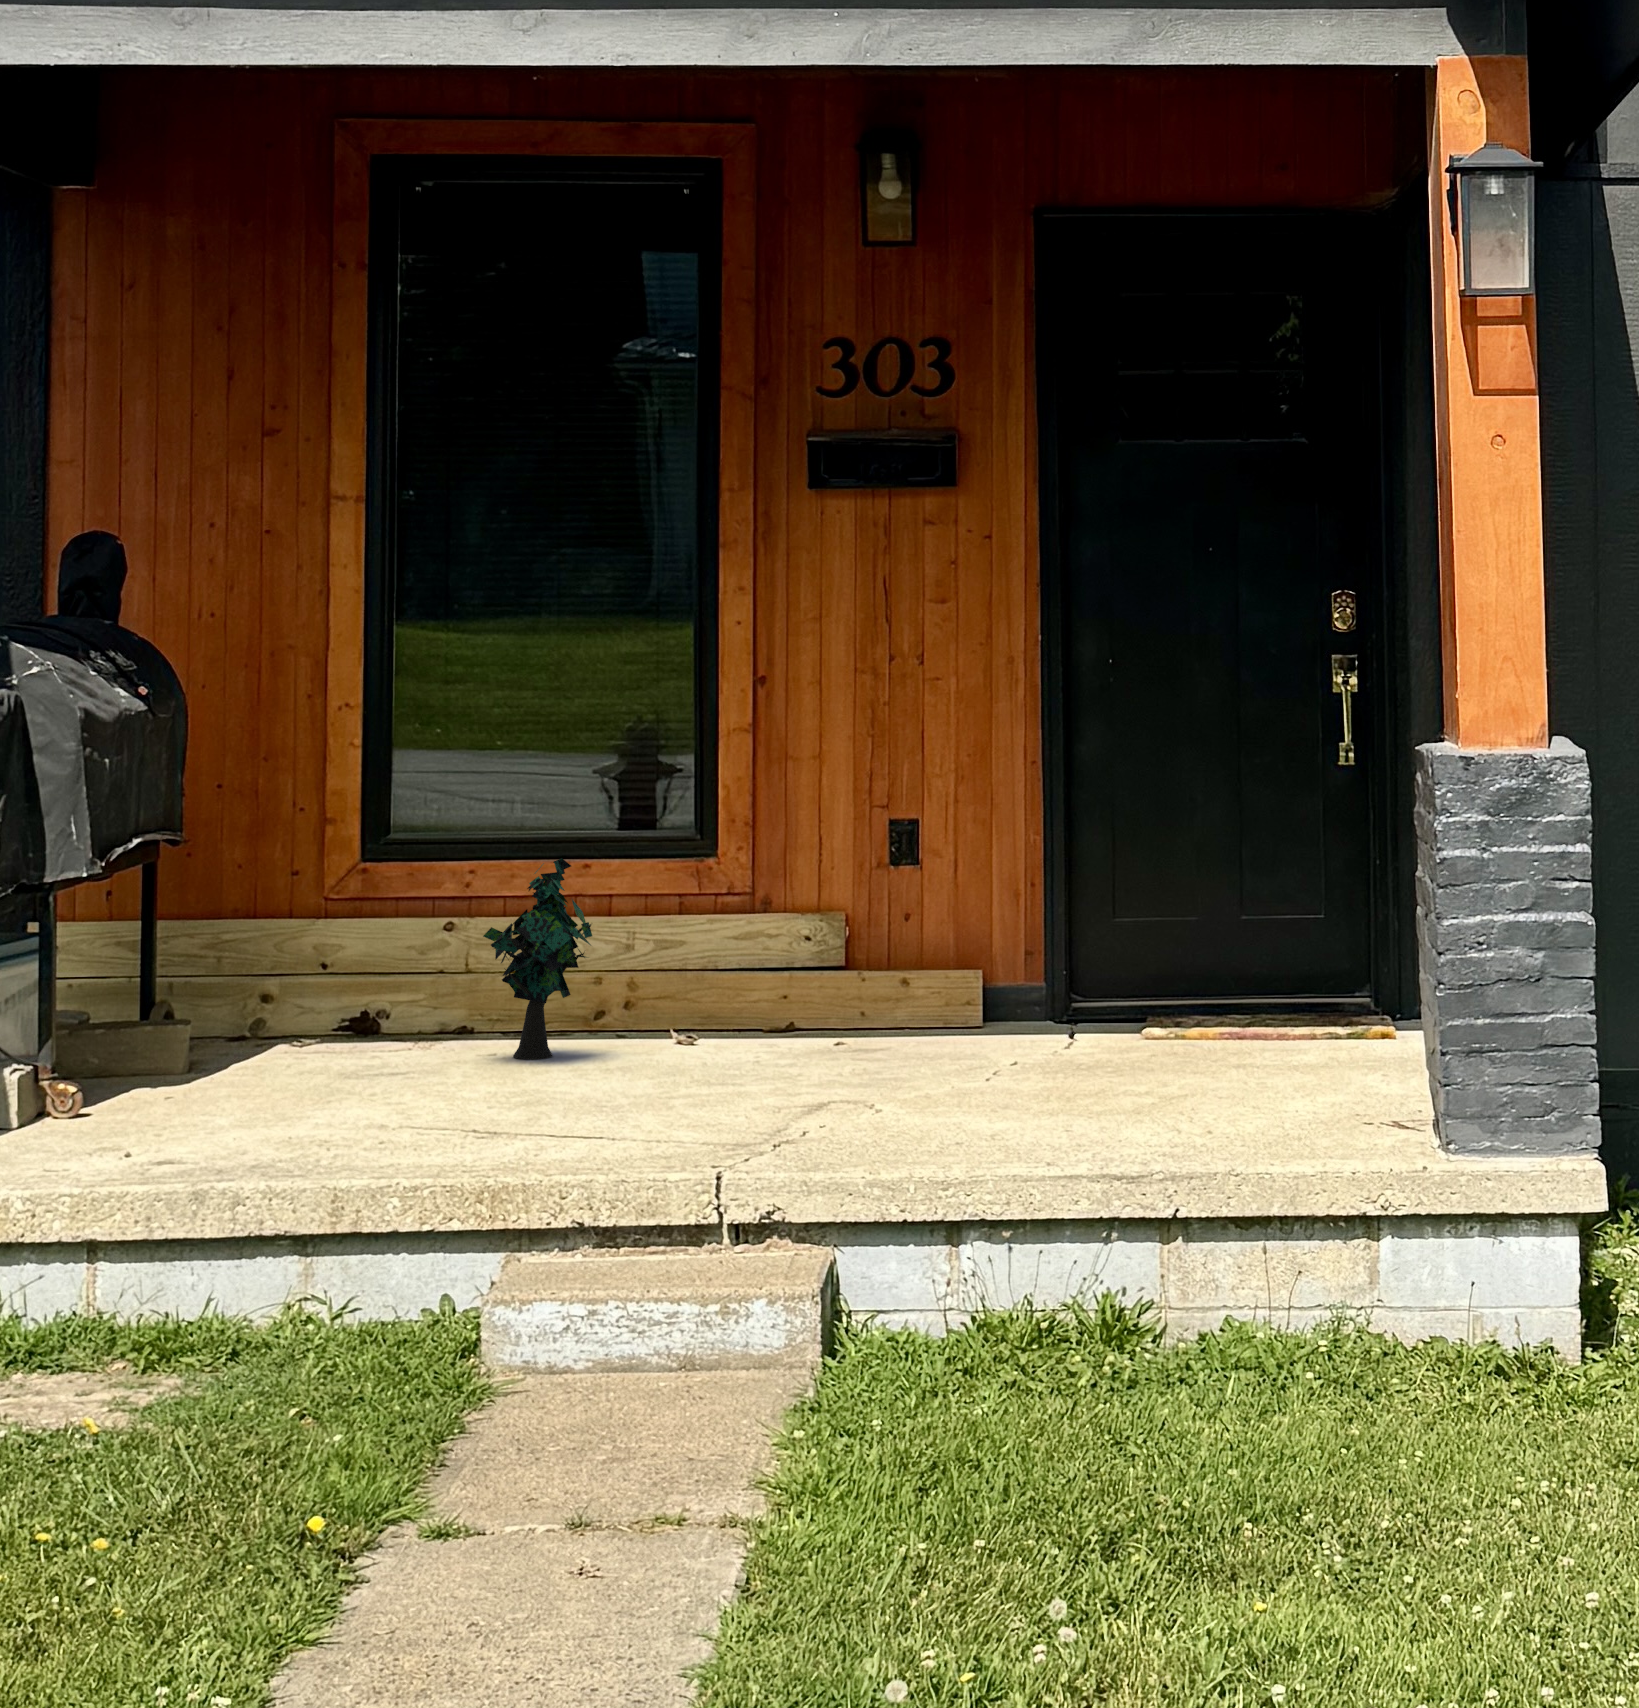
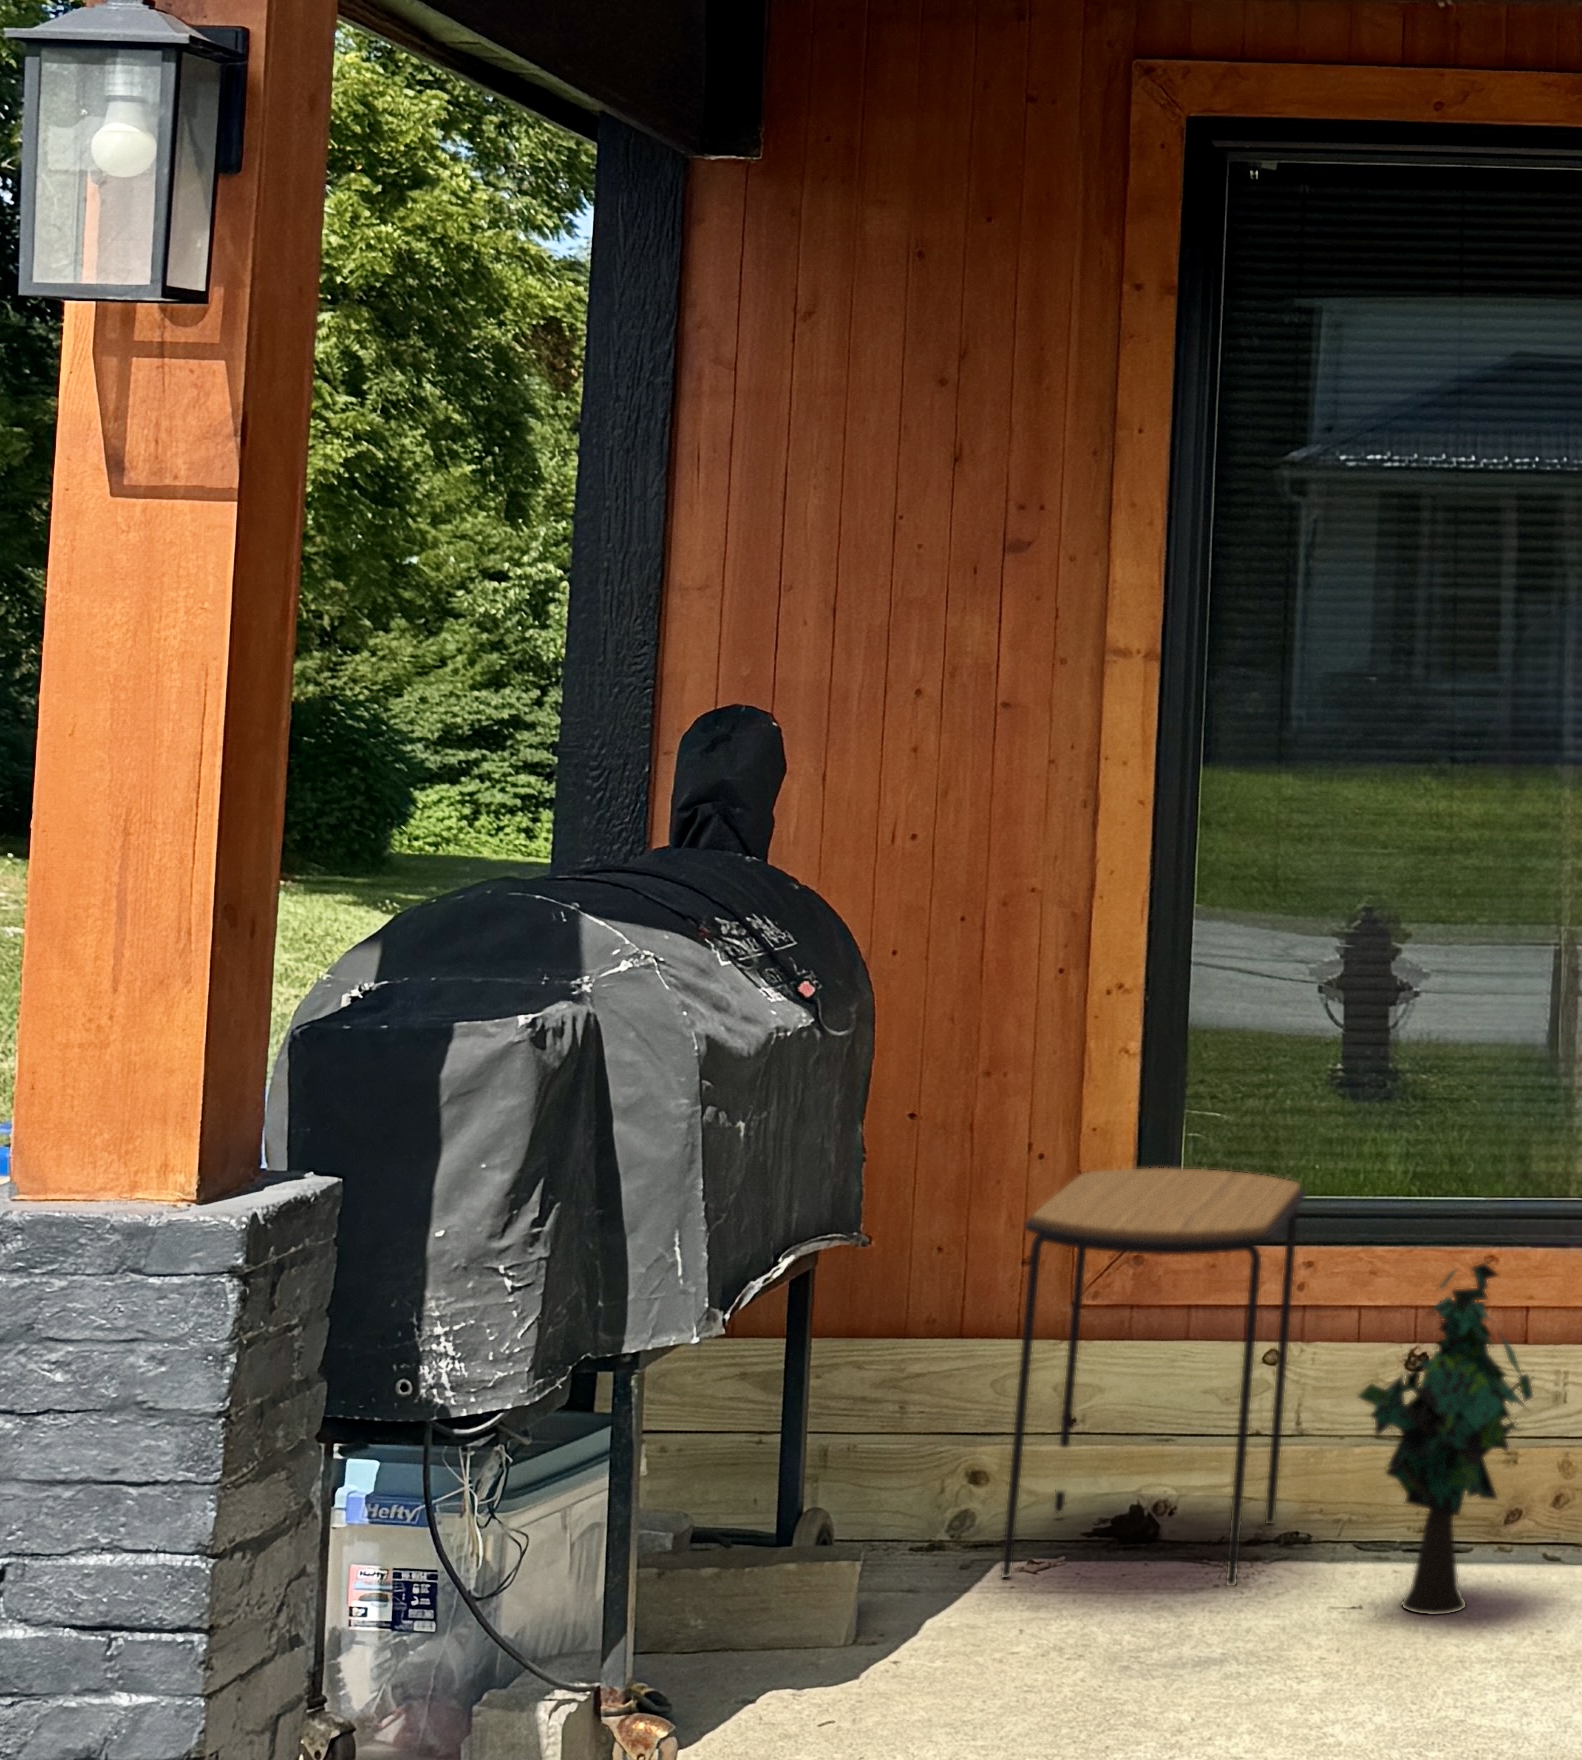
side table: none [275,820,464,1054] -> present [1001,1168,1306,1586]

